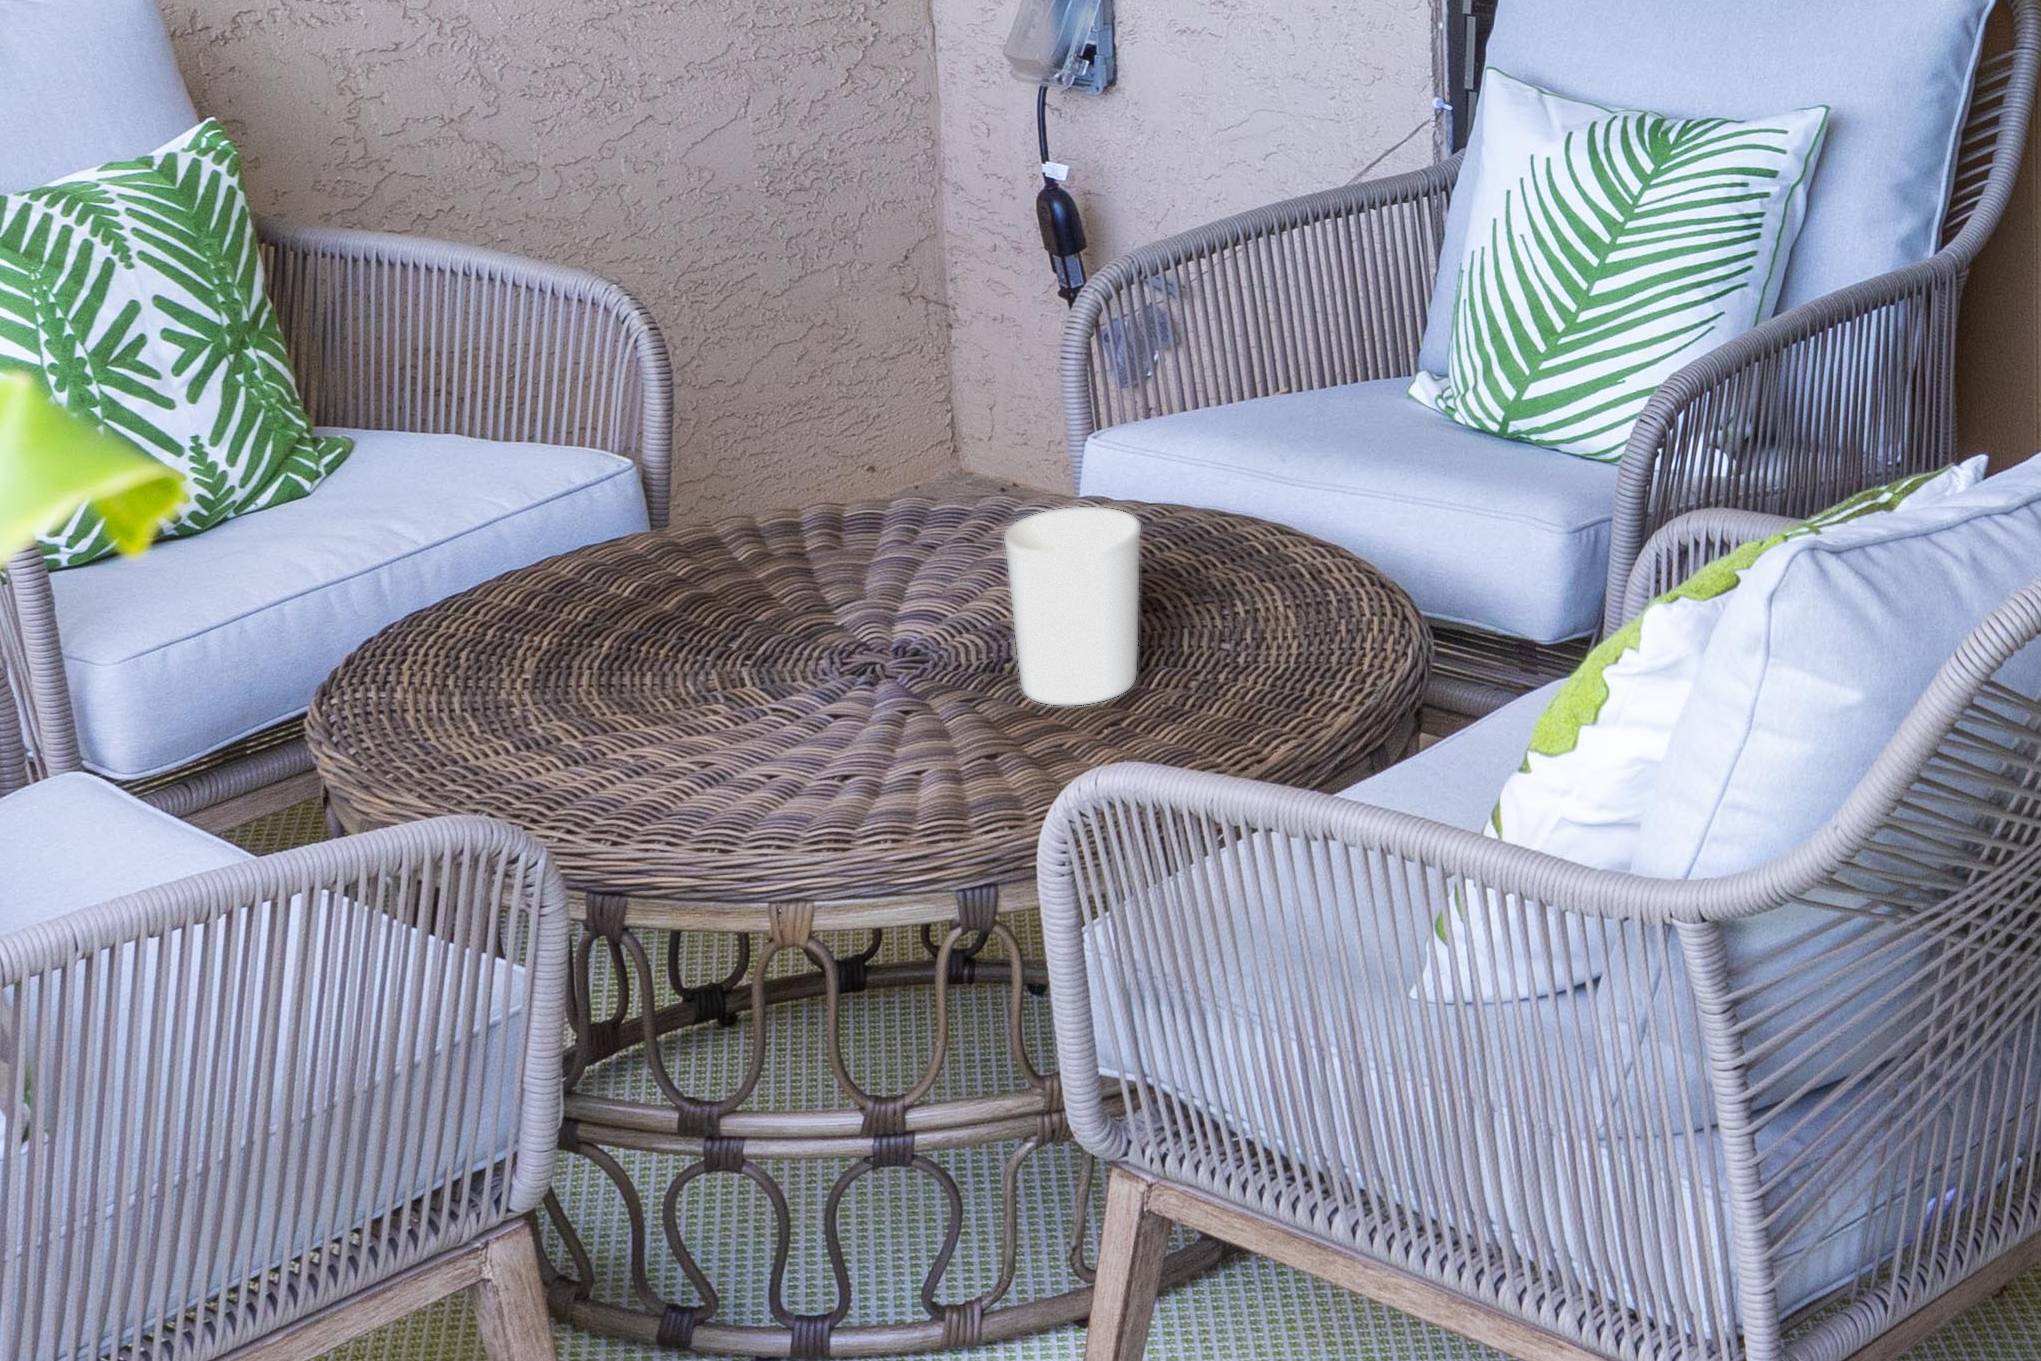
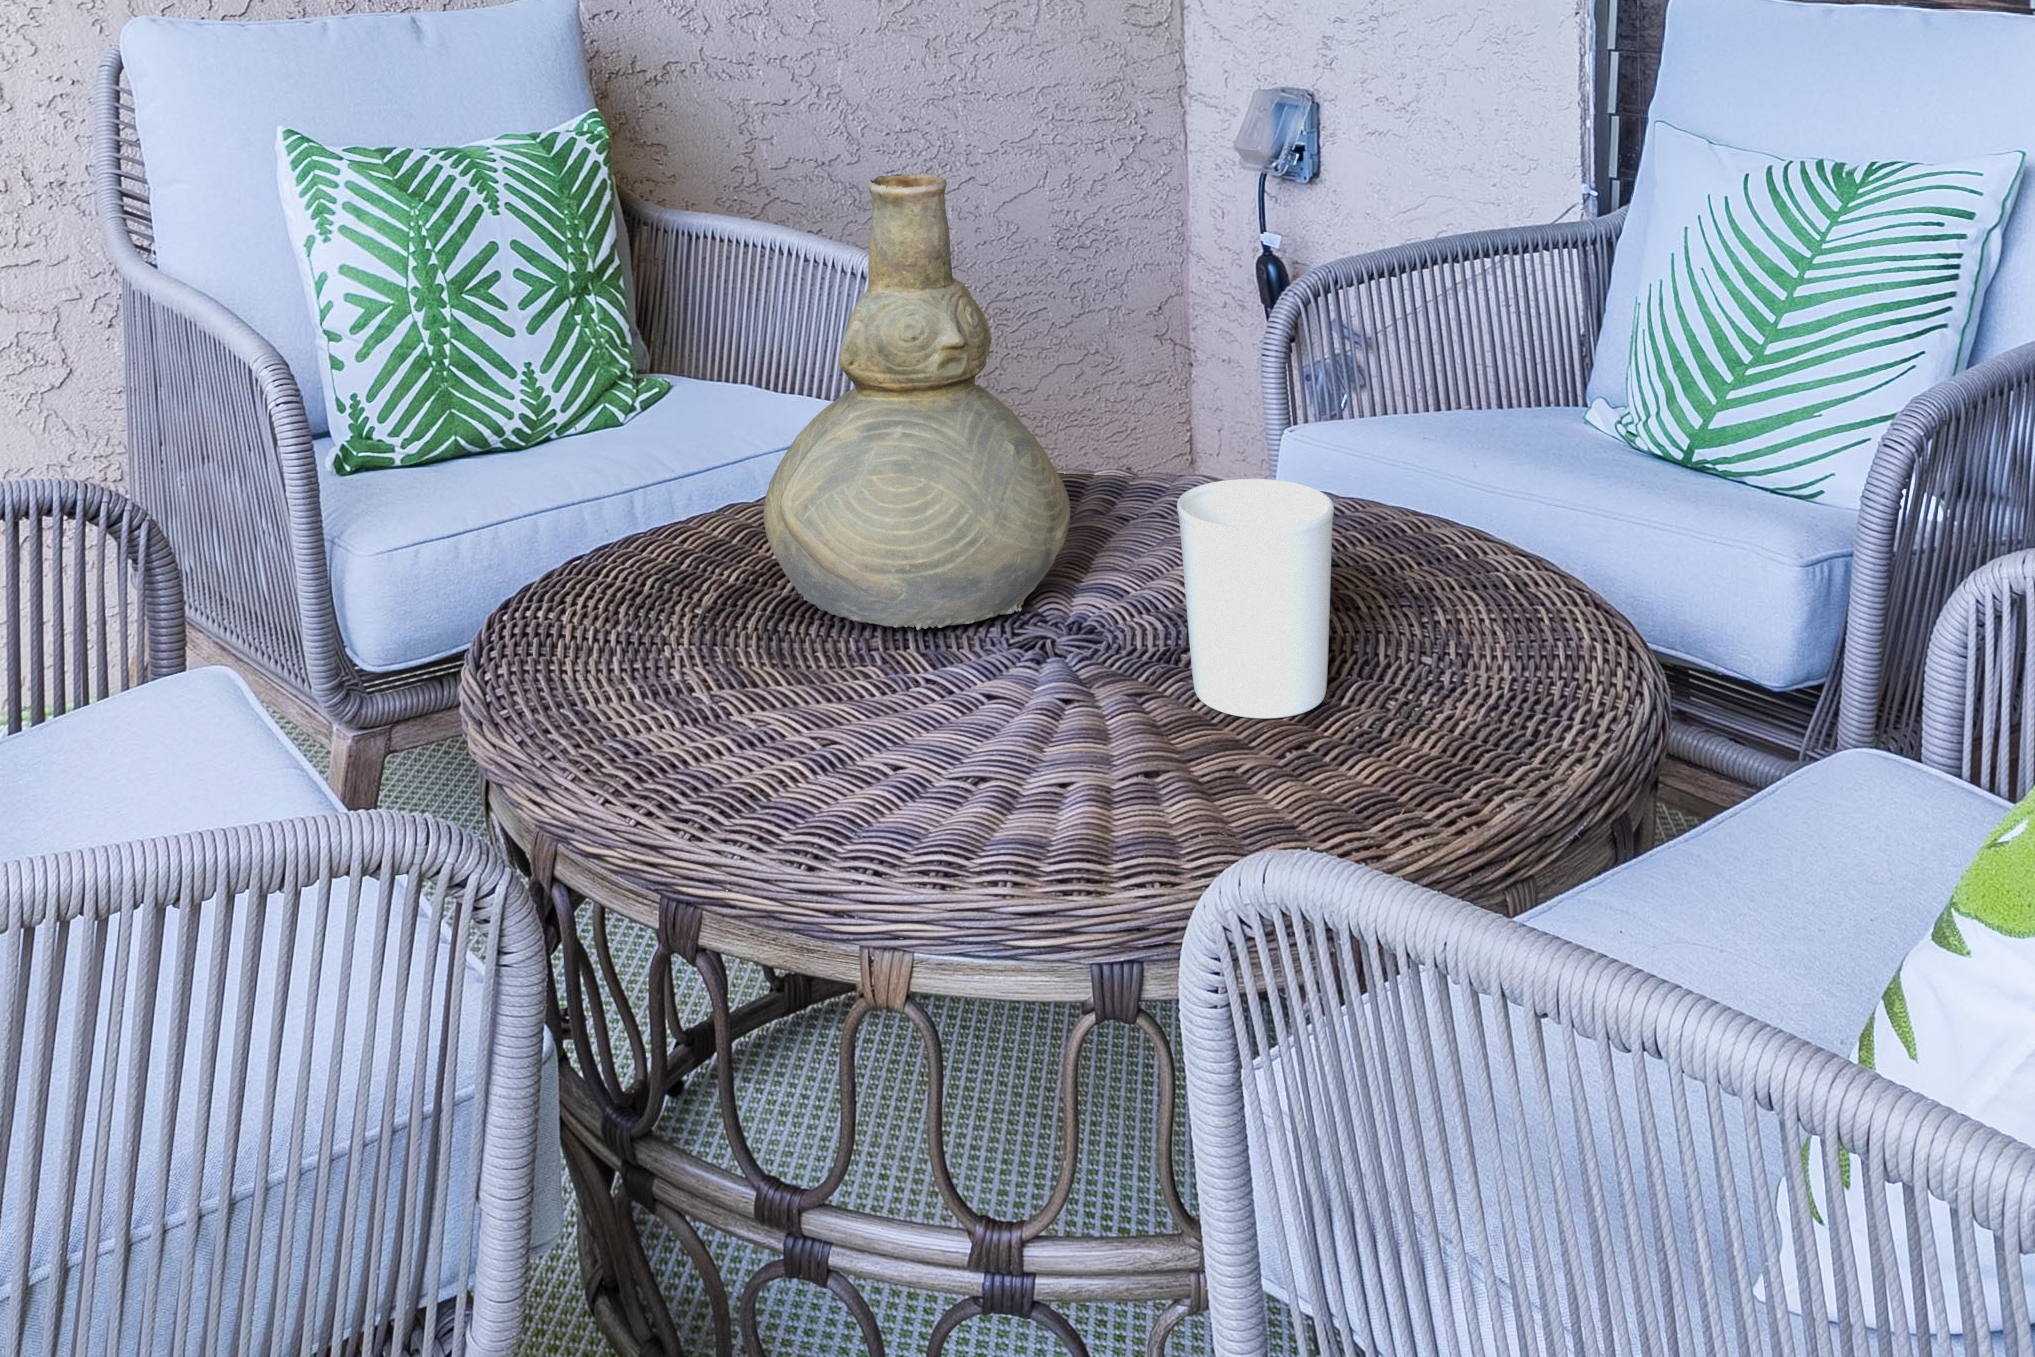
vase: none [591,249,893,671] -> present [764,173,1070,630]

